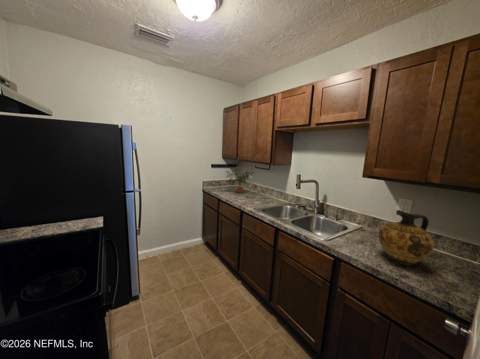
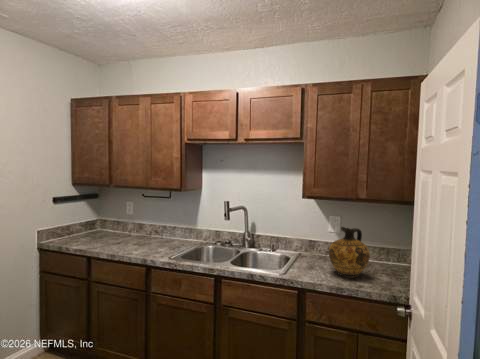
potted plant: present [227,166,254,193] -> none [87,195,145,241]

